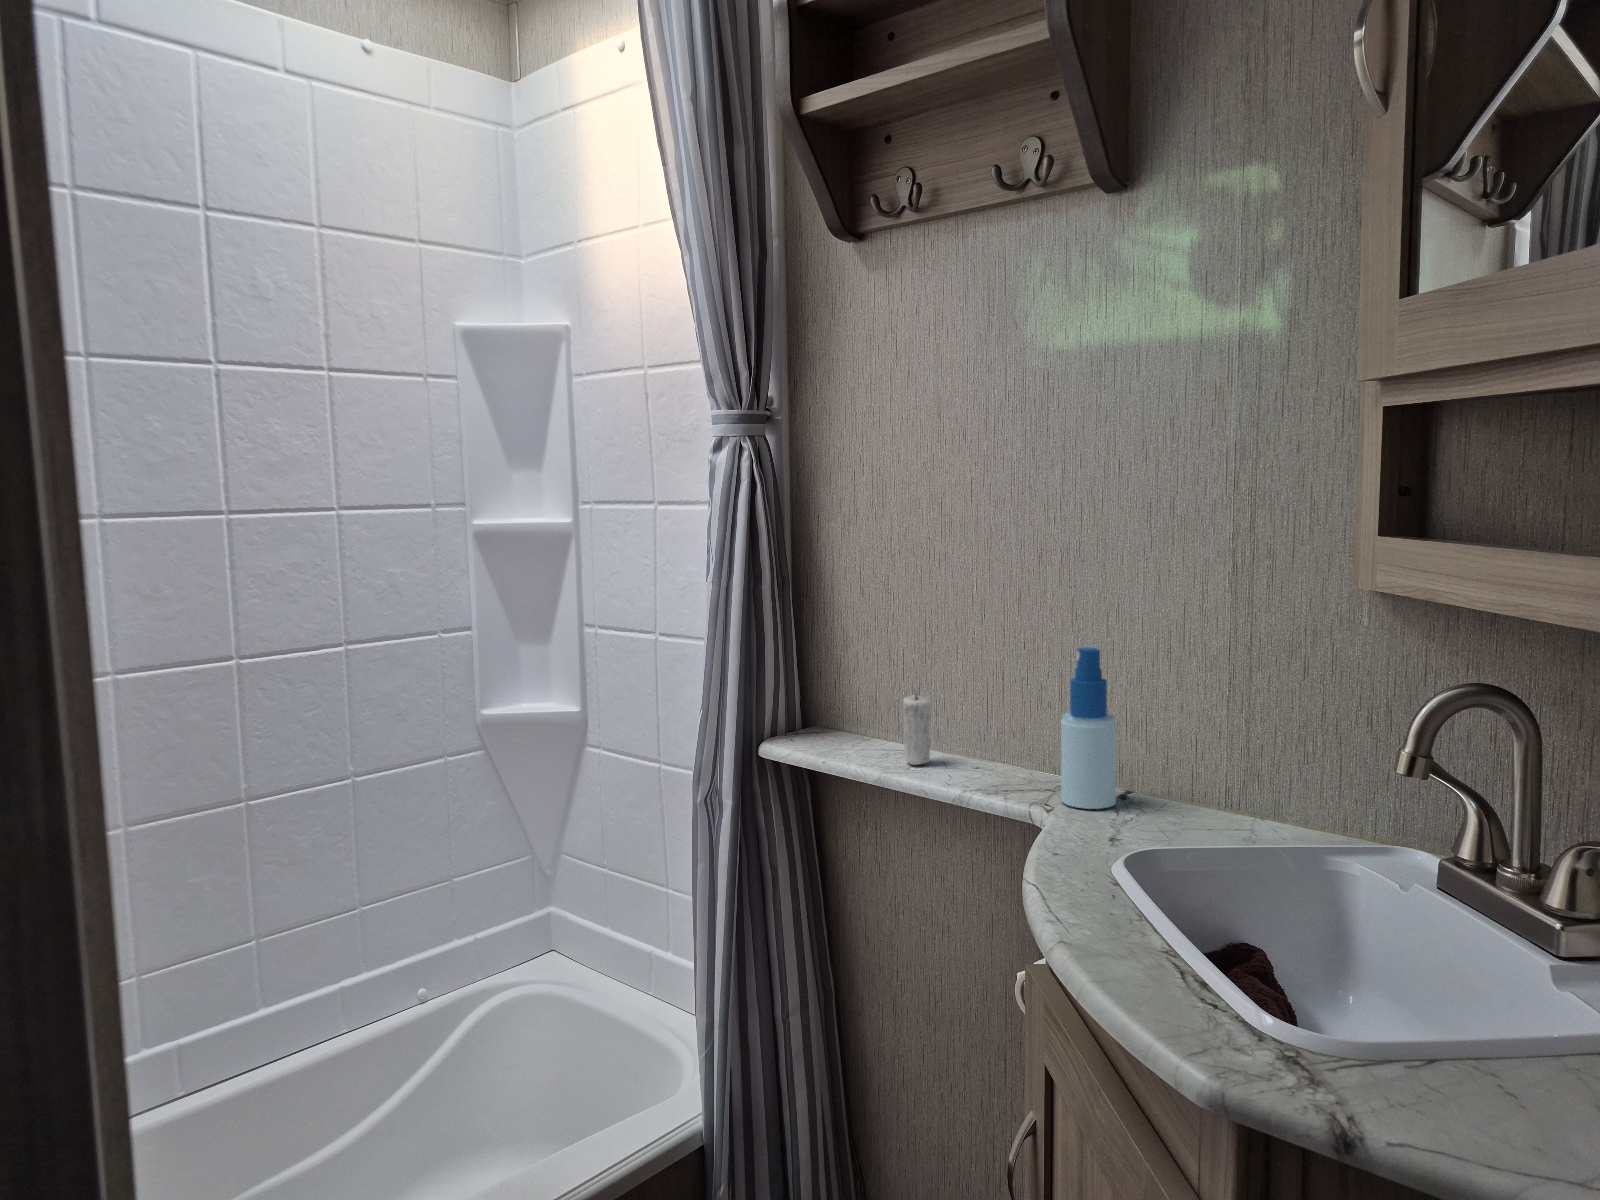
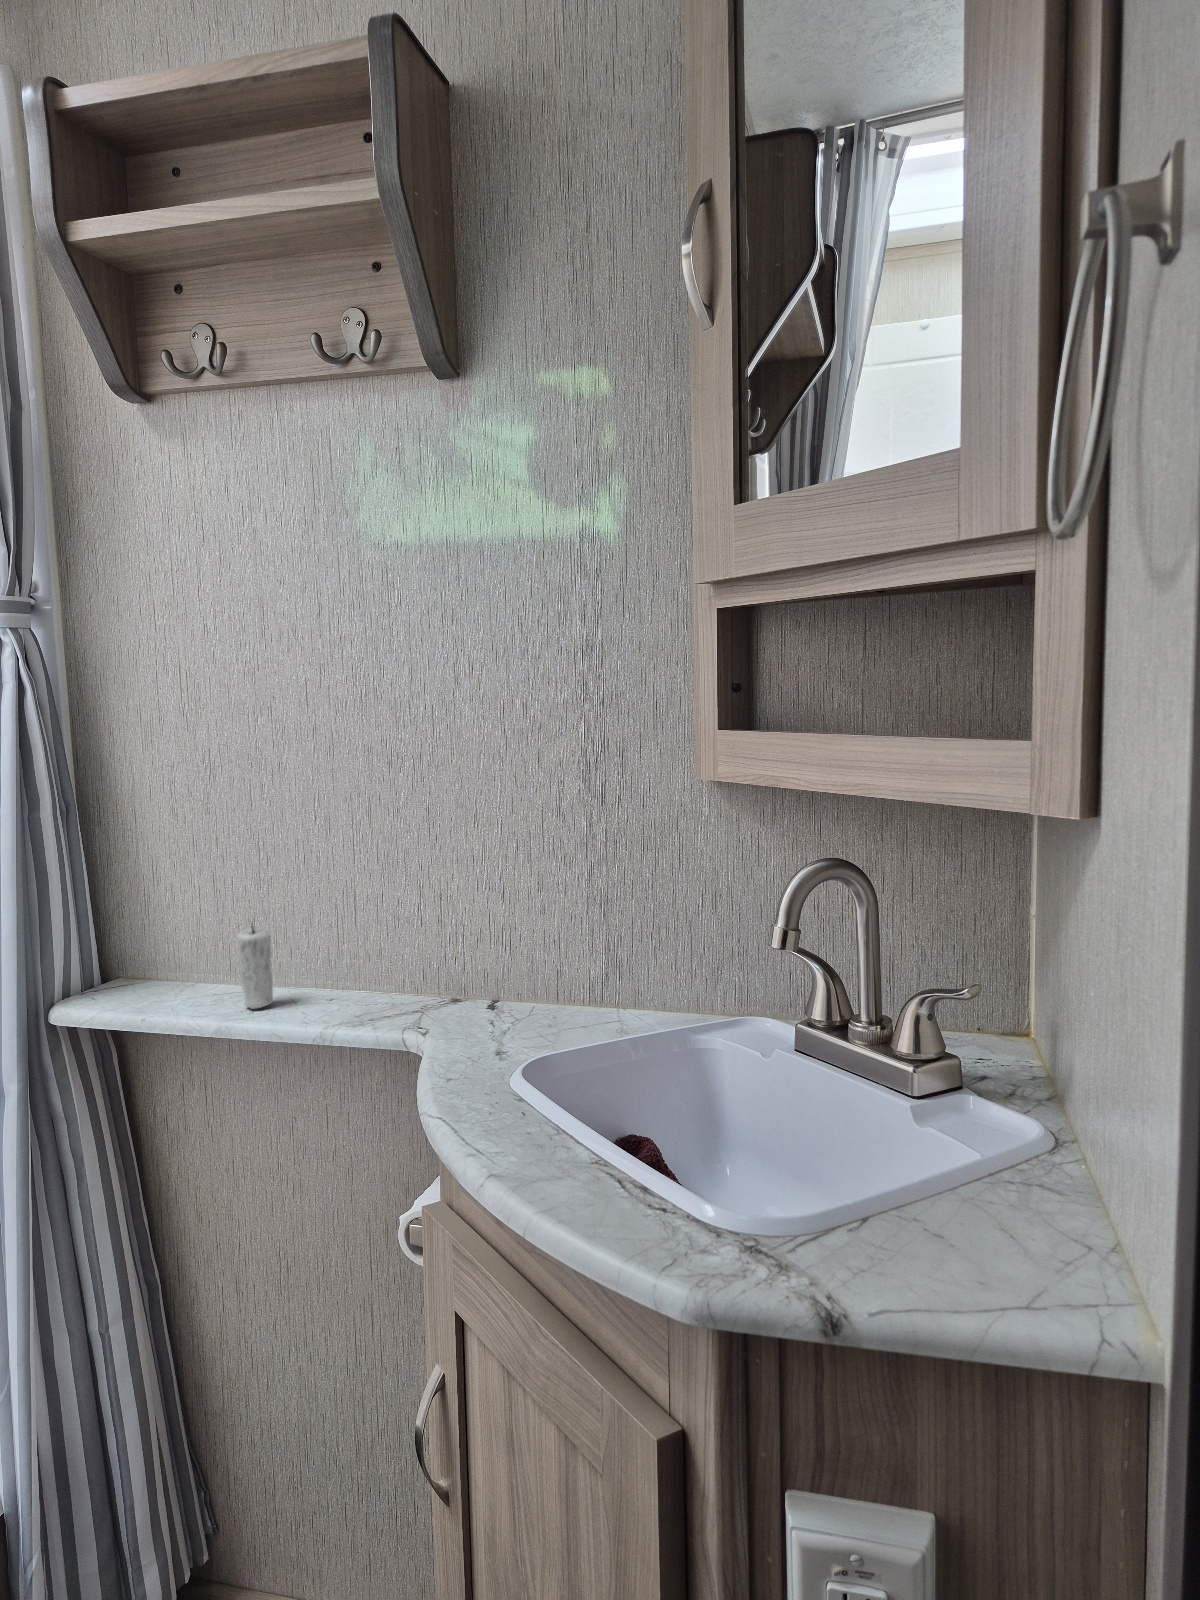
spray bottle: present [1061,648,1116,809] -> none [428,857,489,1029]

